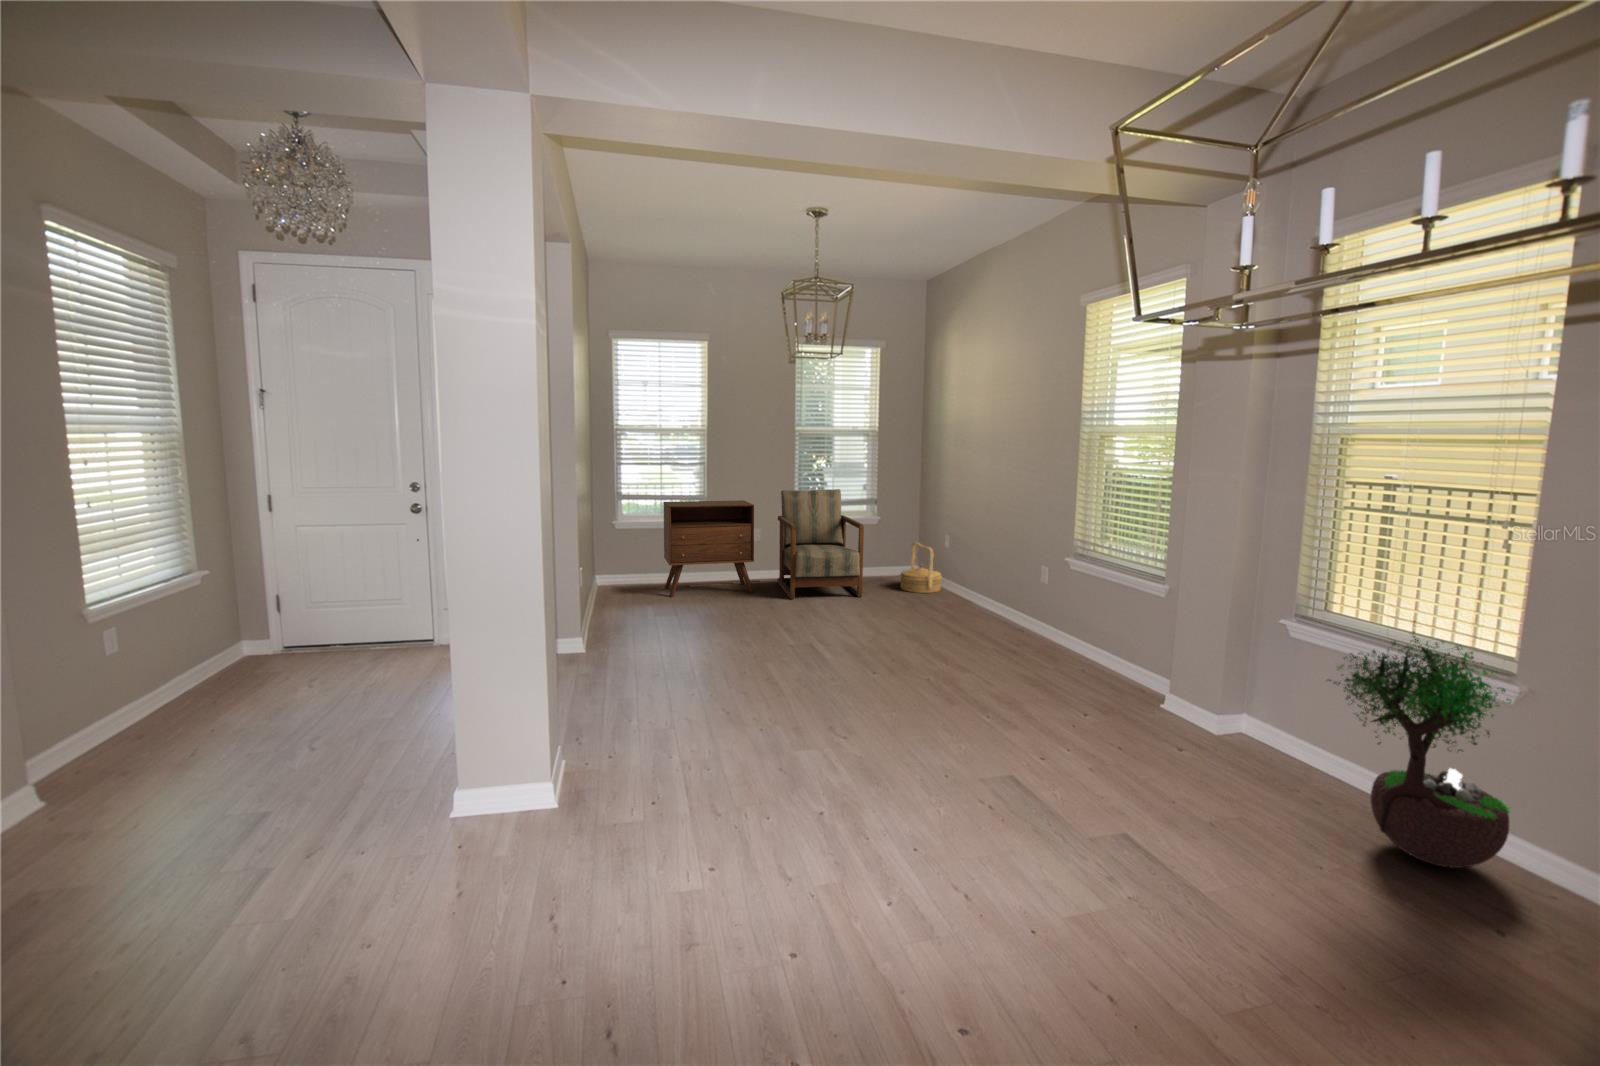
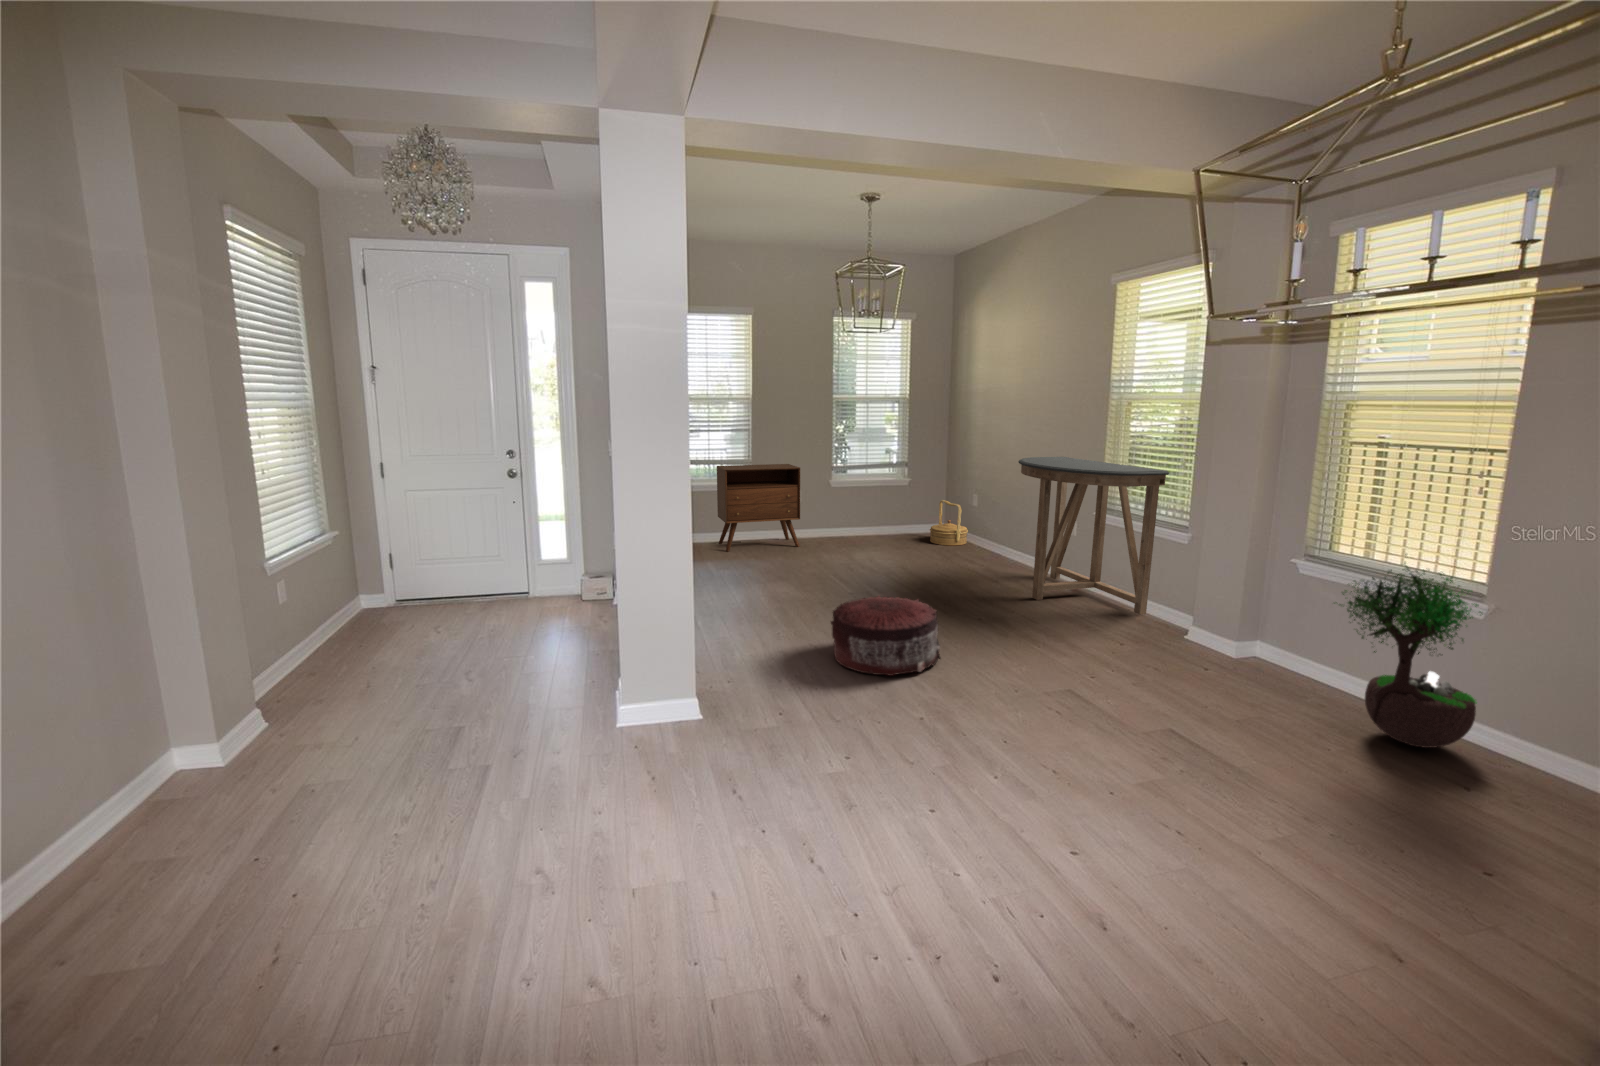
armchair: present [778,489,864,599] -> none [818,453,900,552]
console table: none [984,496,1148,679] -> present [1018,457,1169,615]
pouf: none [743,654,870,755] -> present [831,596,940,676]

